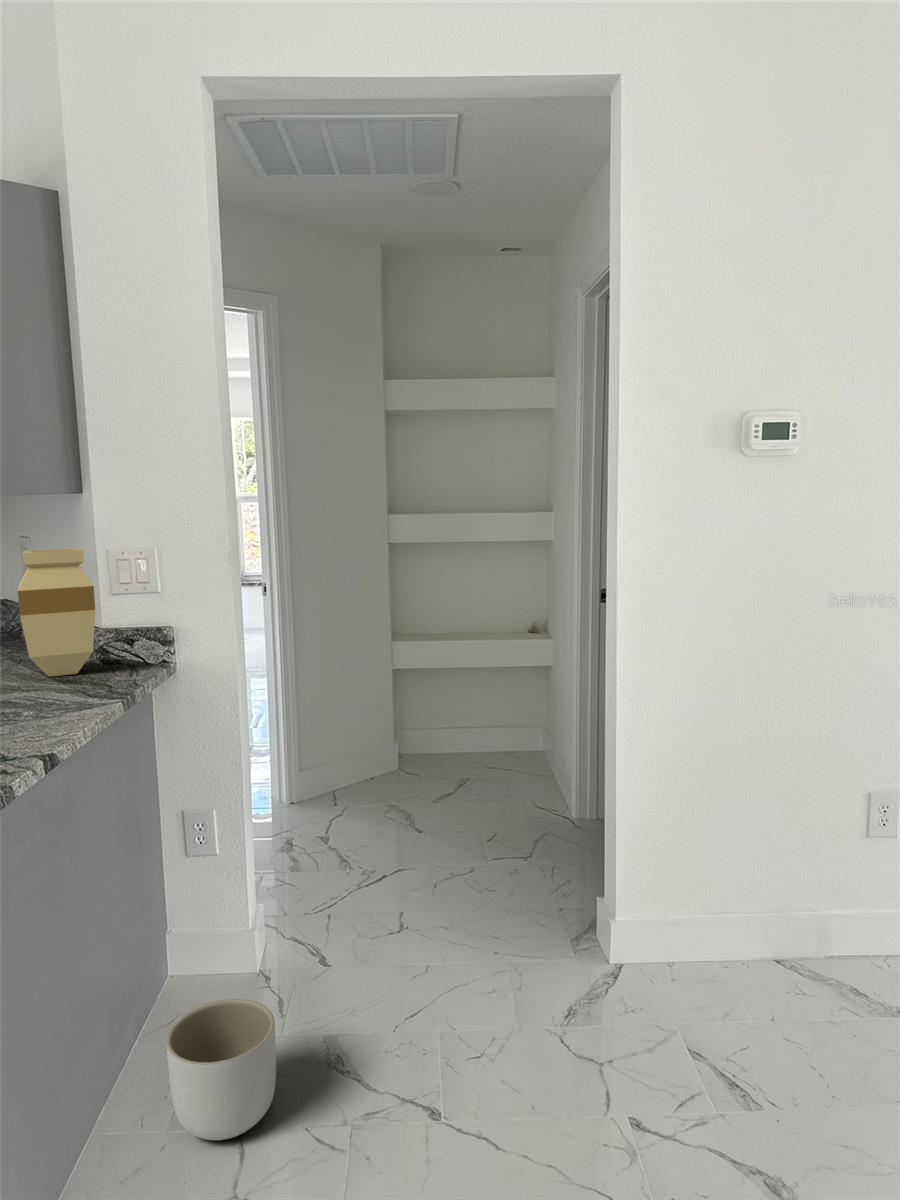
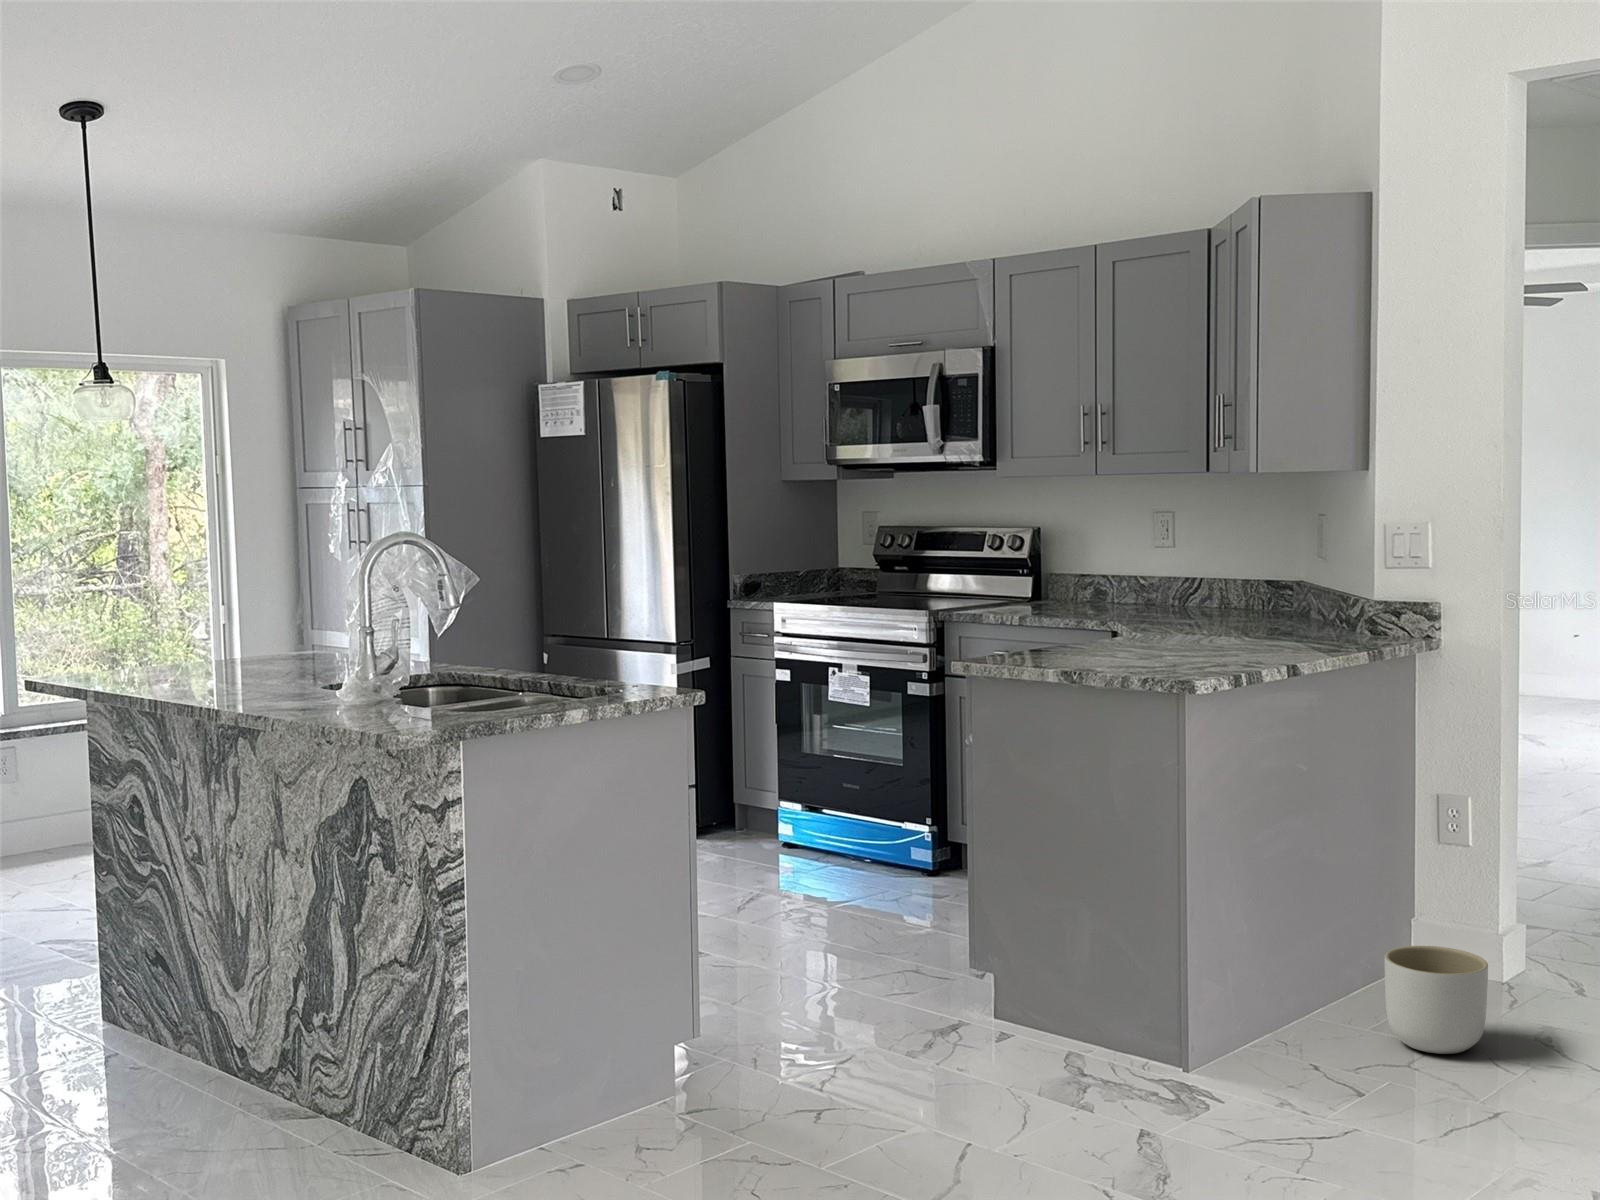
vase: present [18,549,95,677] -> none [1298,522,1366,640]

